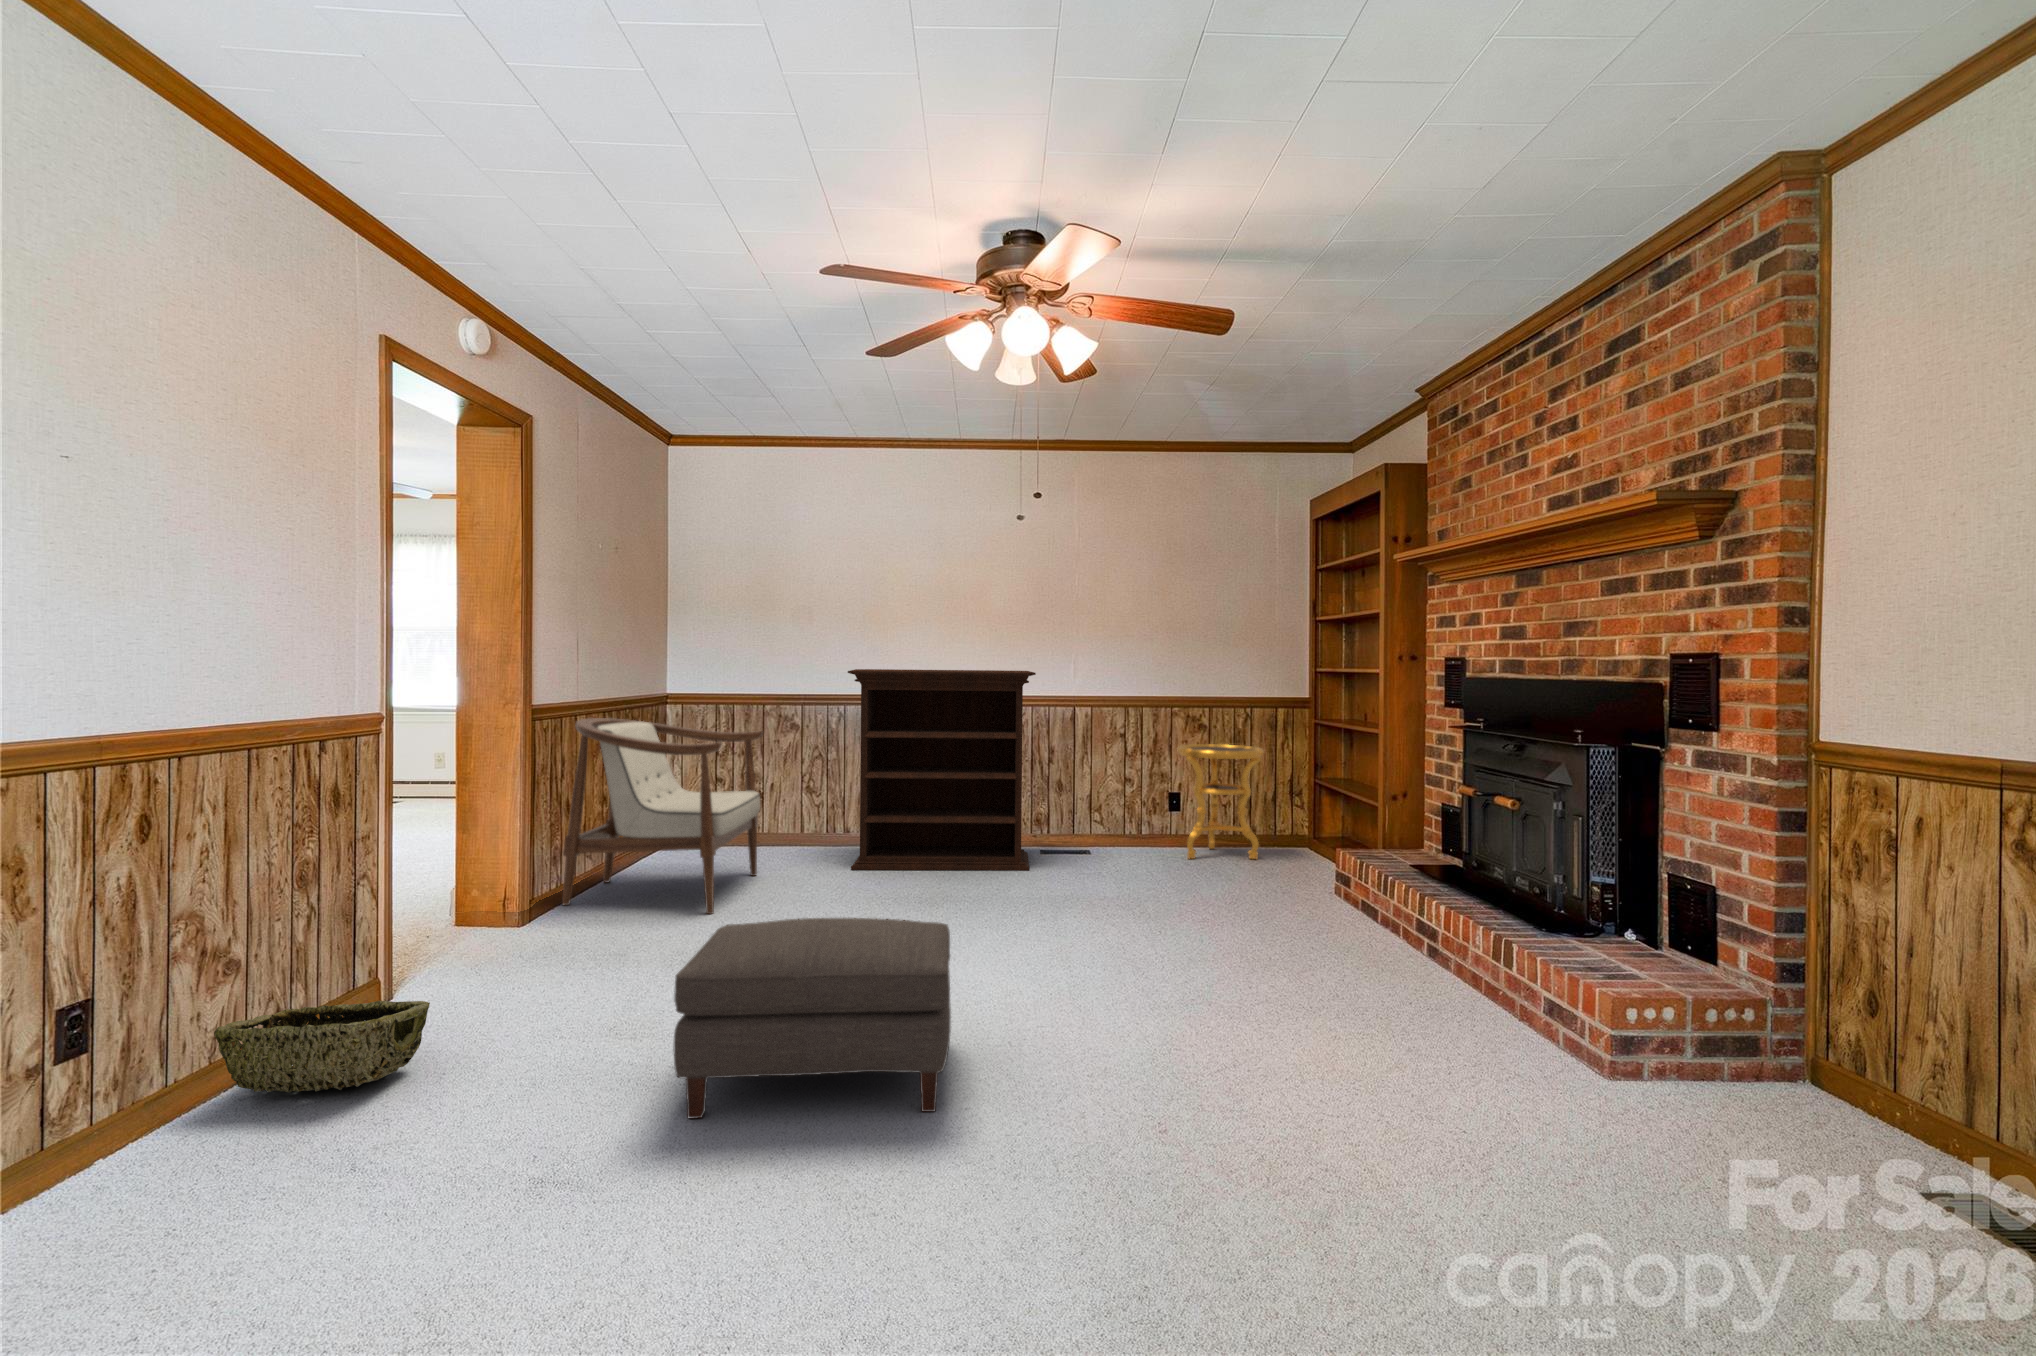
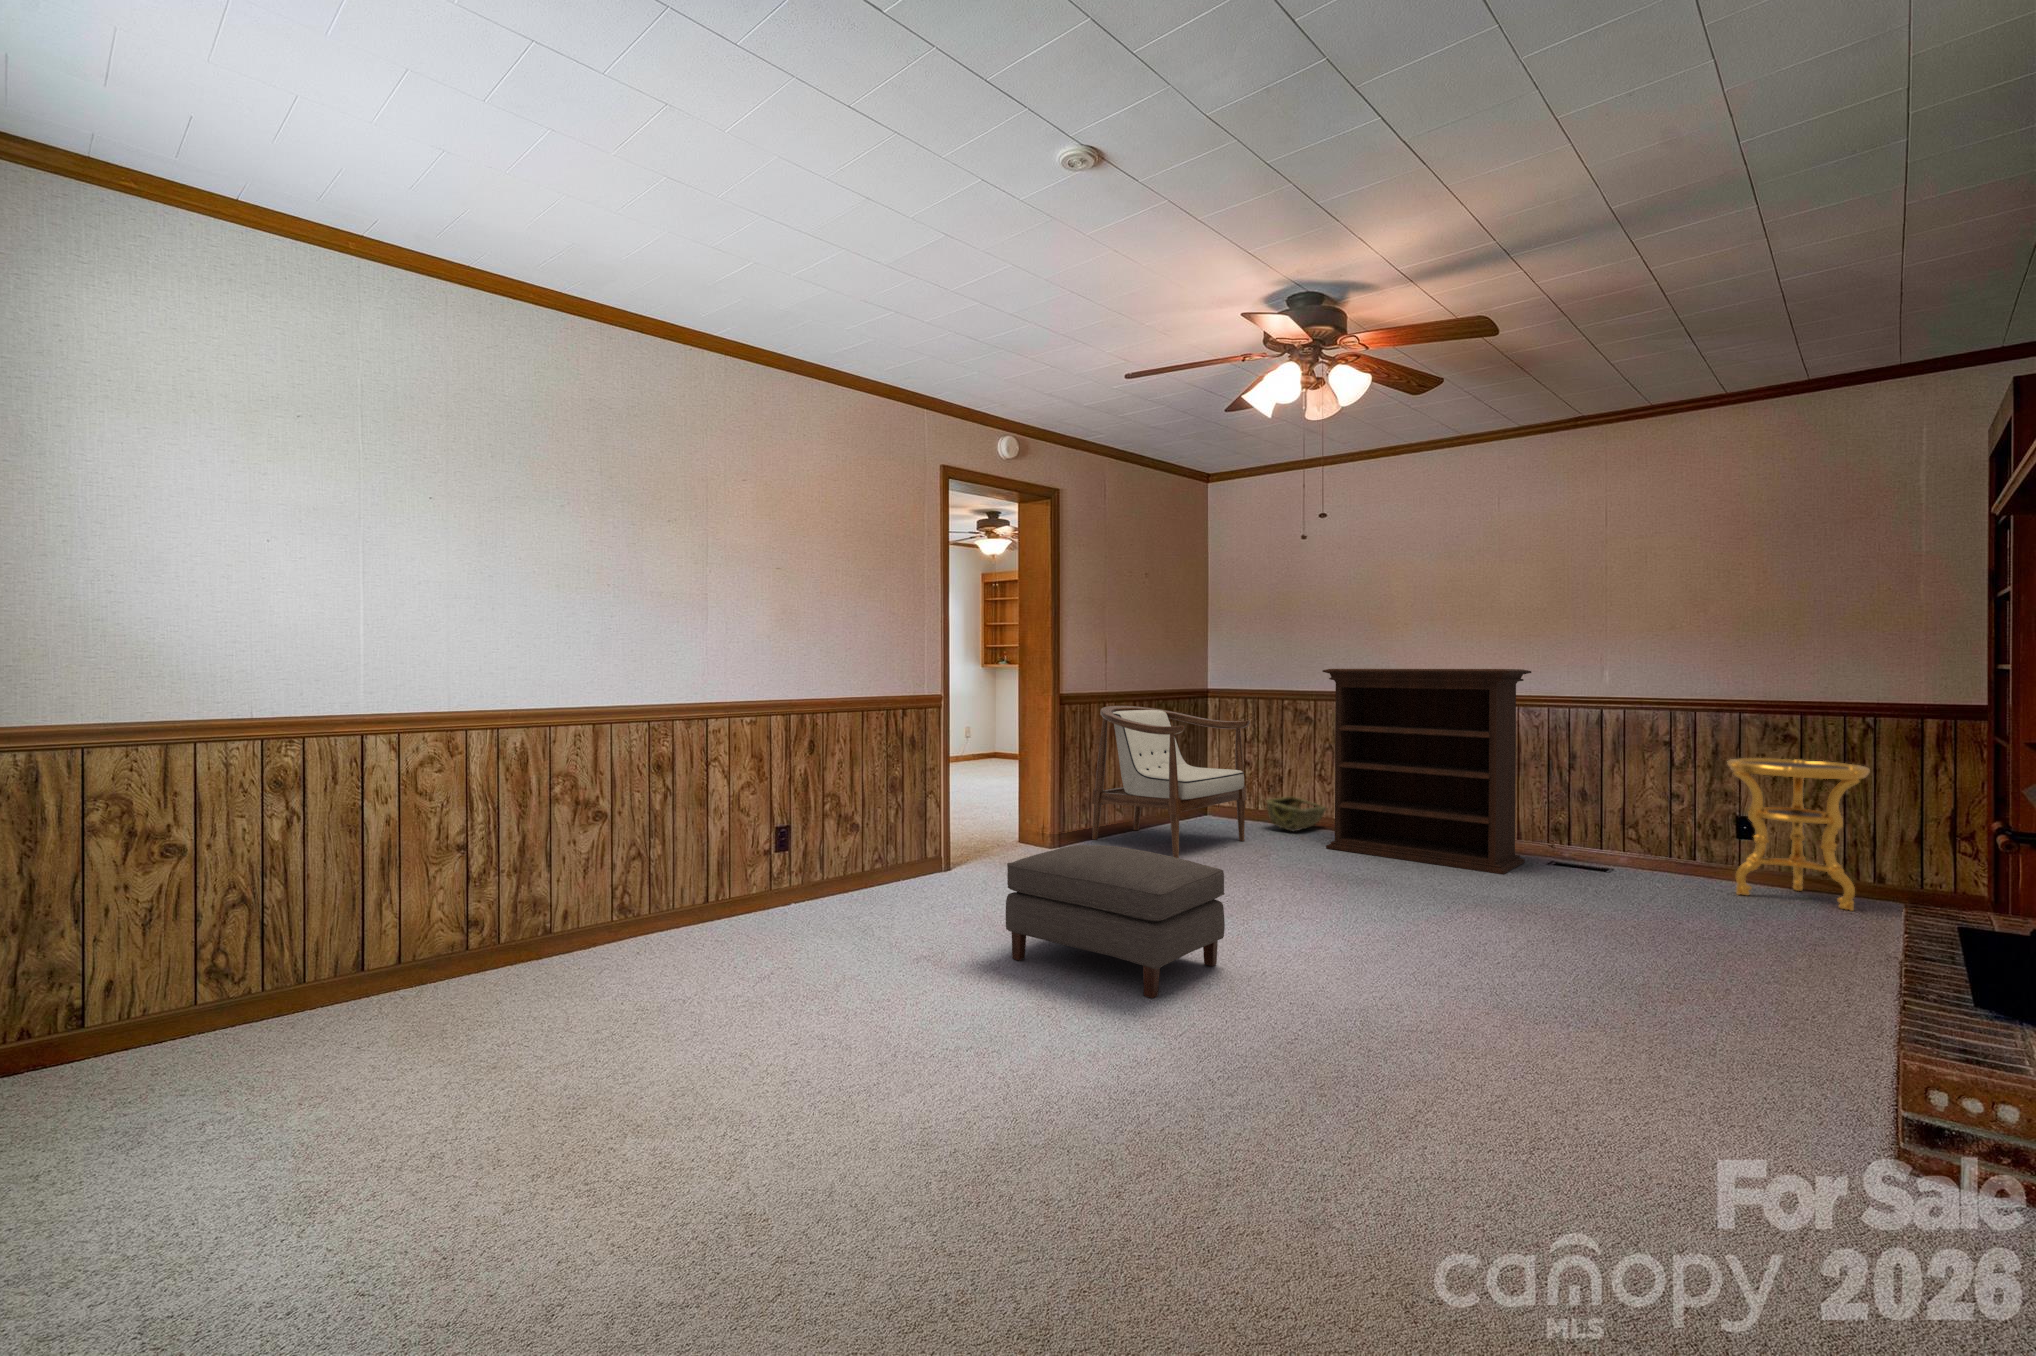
woven basket: present [214,1001,430,1093] -> present [1266,797,1326,831]

